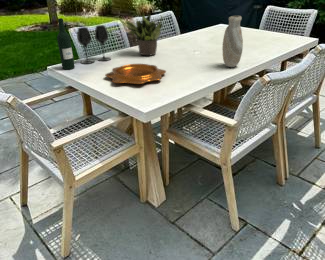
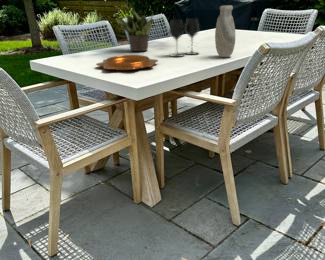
wine bottle: present [57,18,75,70] -> none [46,11,64,63]
wine glass: present [77,25,111,64] -> present [169,18,199,57]

